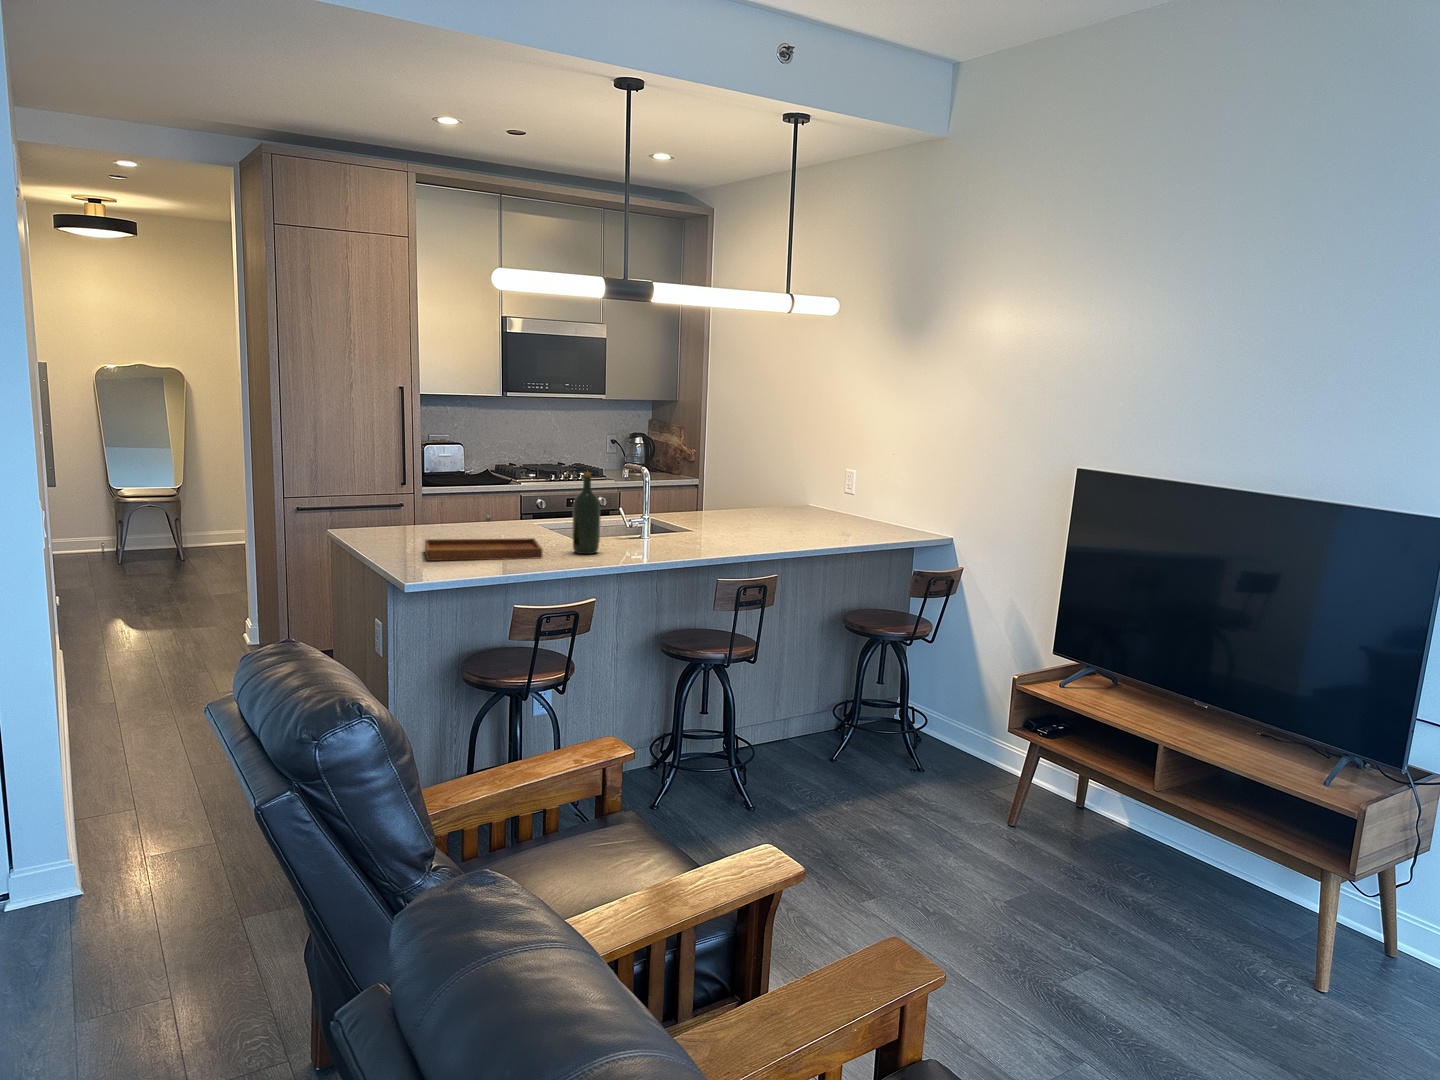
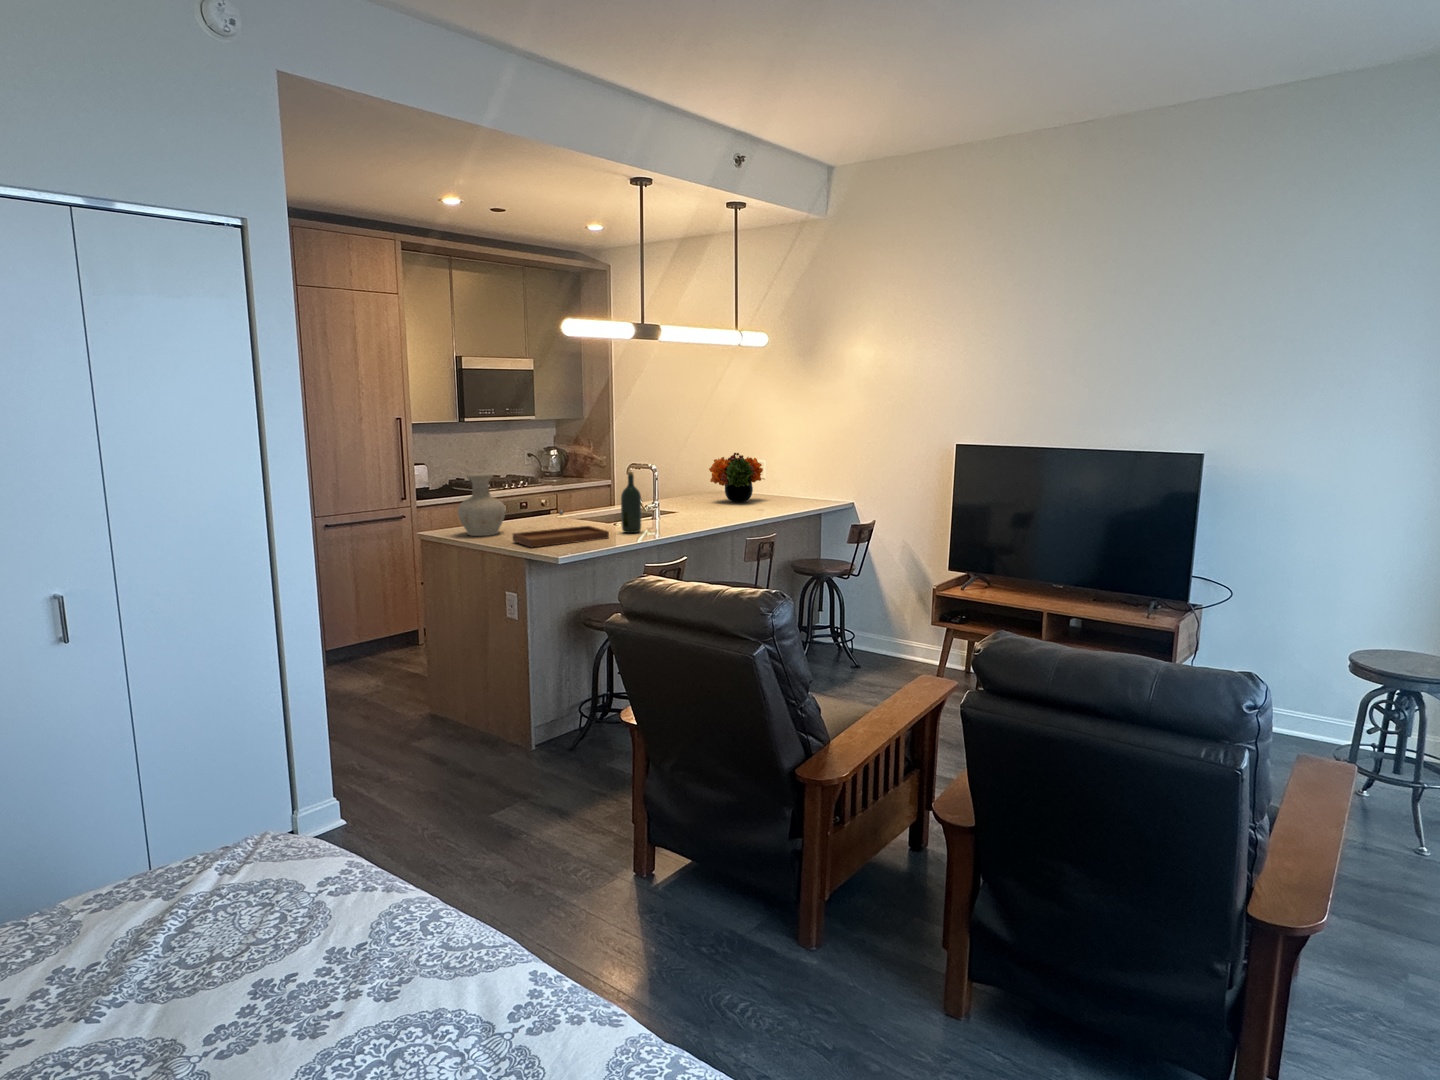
flower arrangement: none [763,456,839,525] -> present [709,453,763,503]
vase: none [389,459,450,539] -> present [458,473,505,536]

